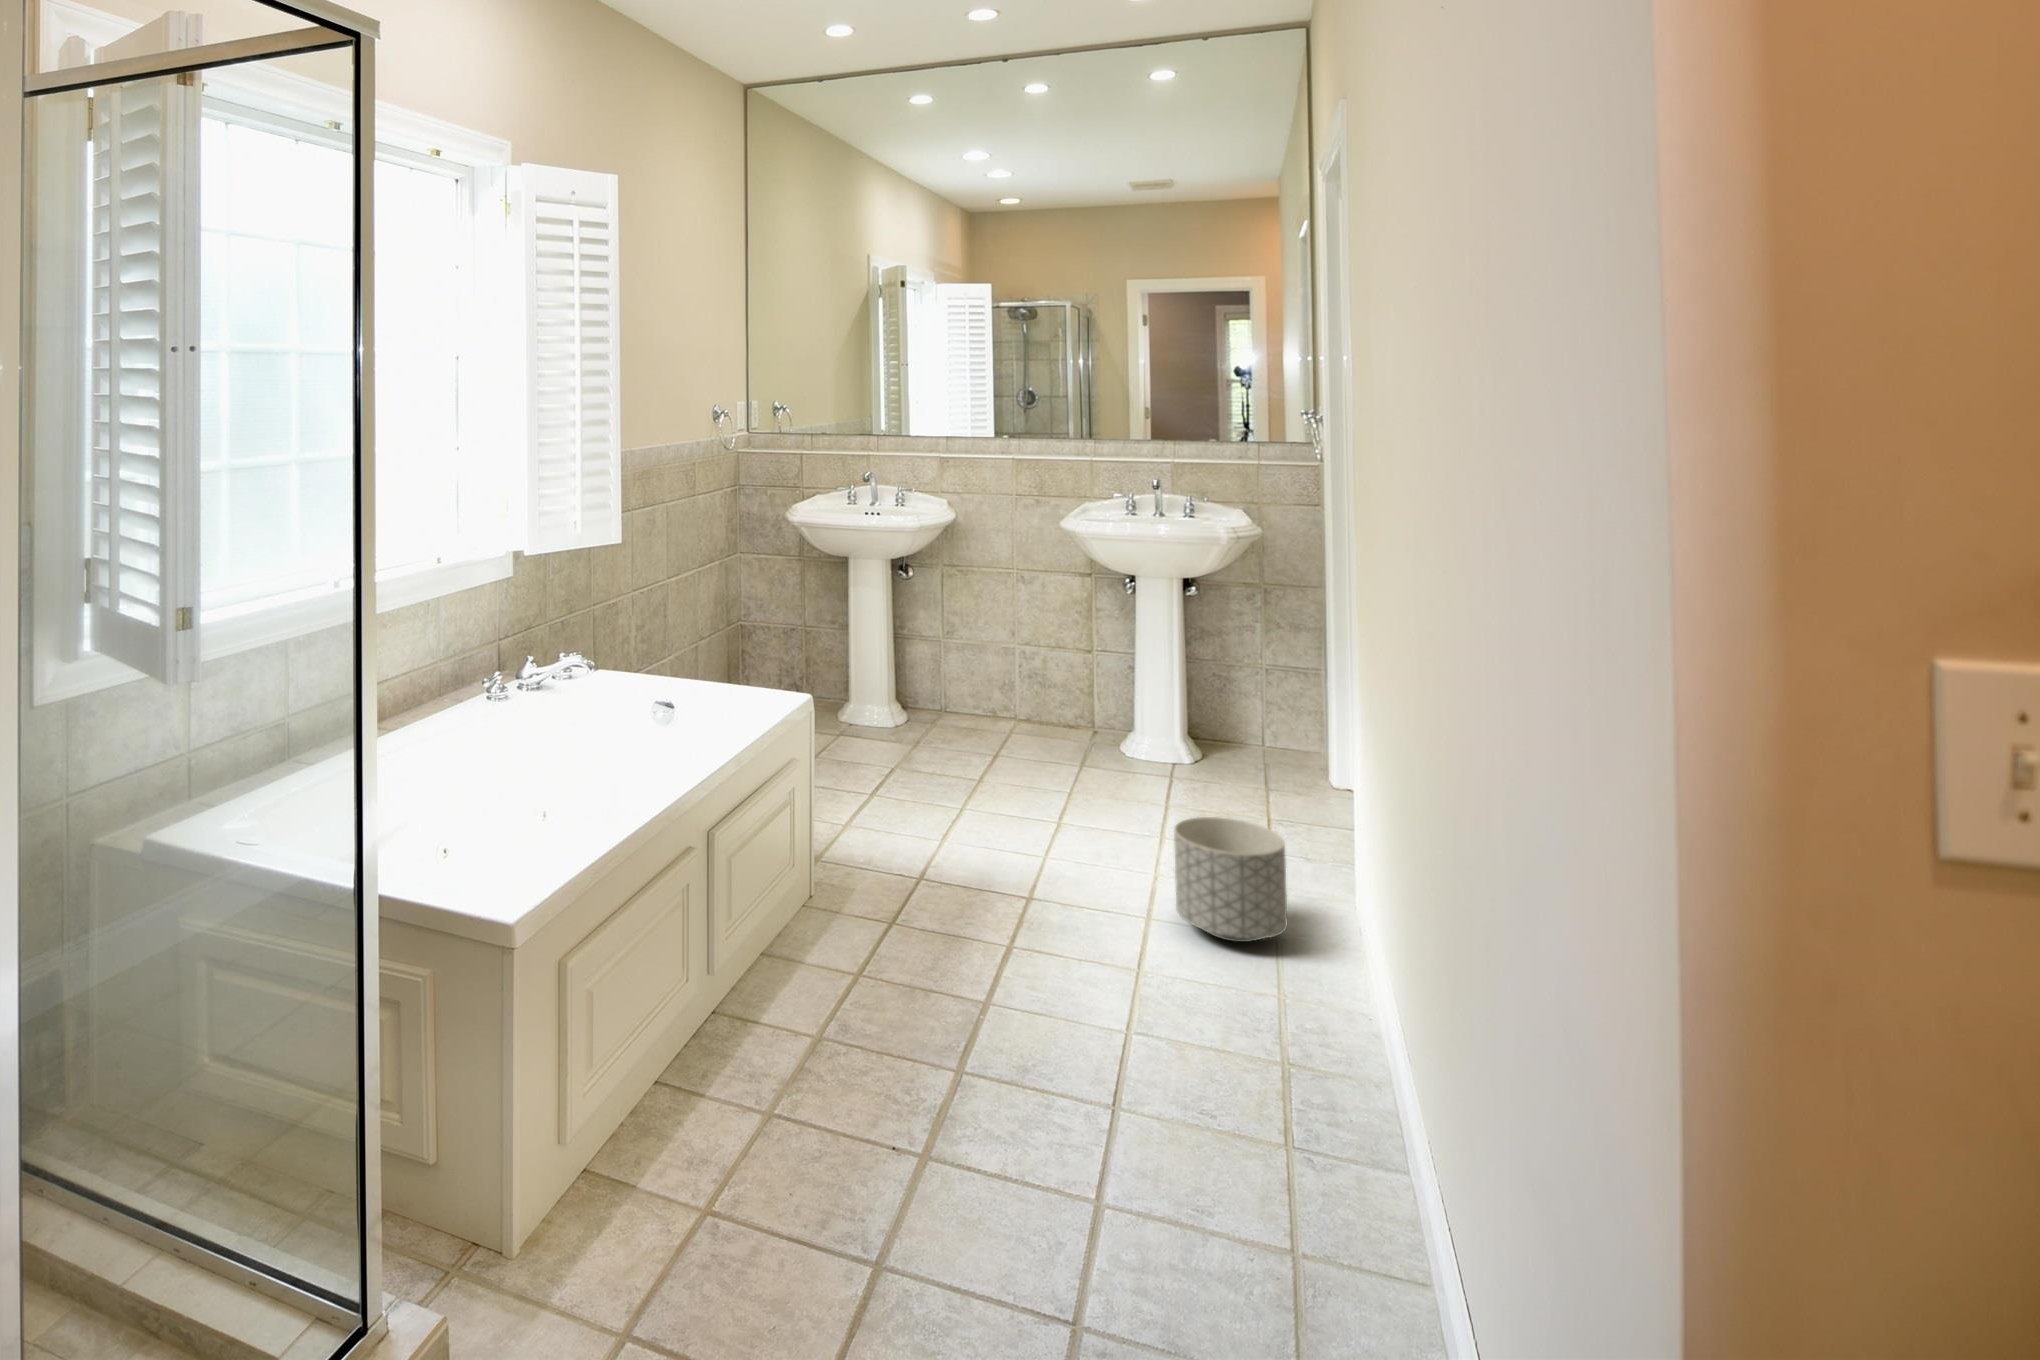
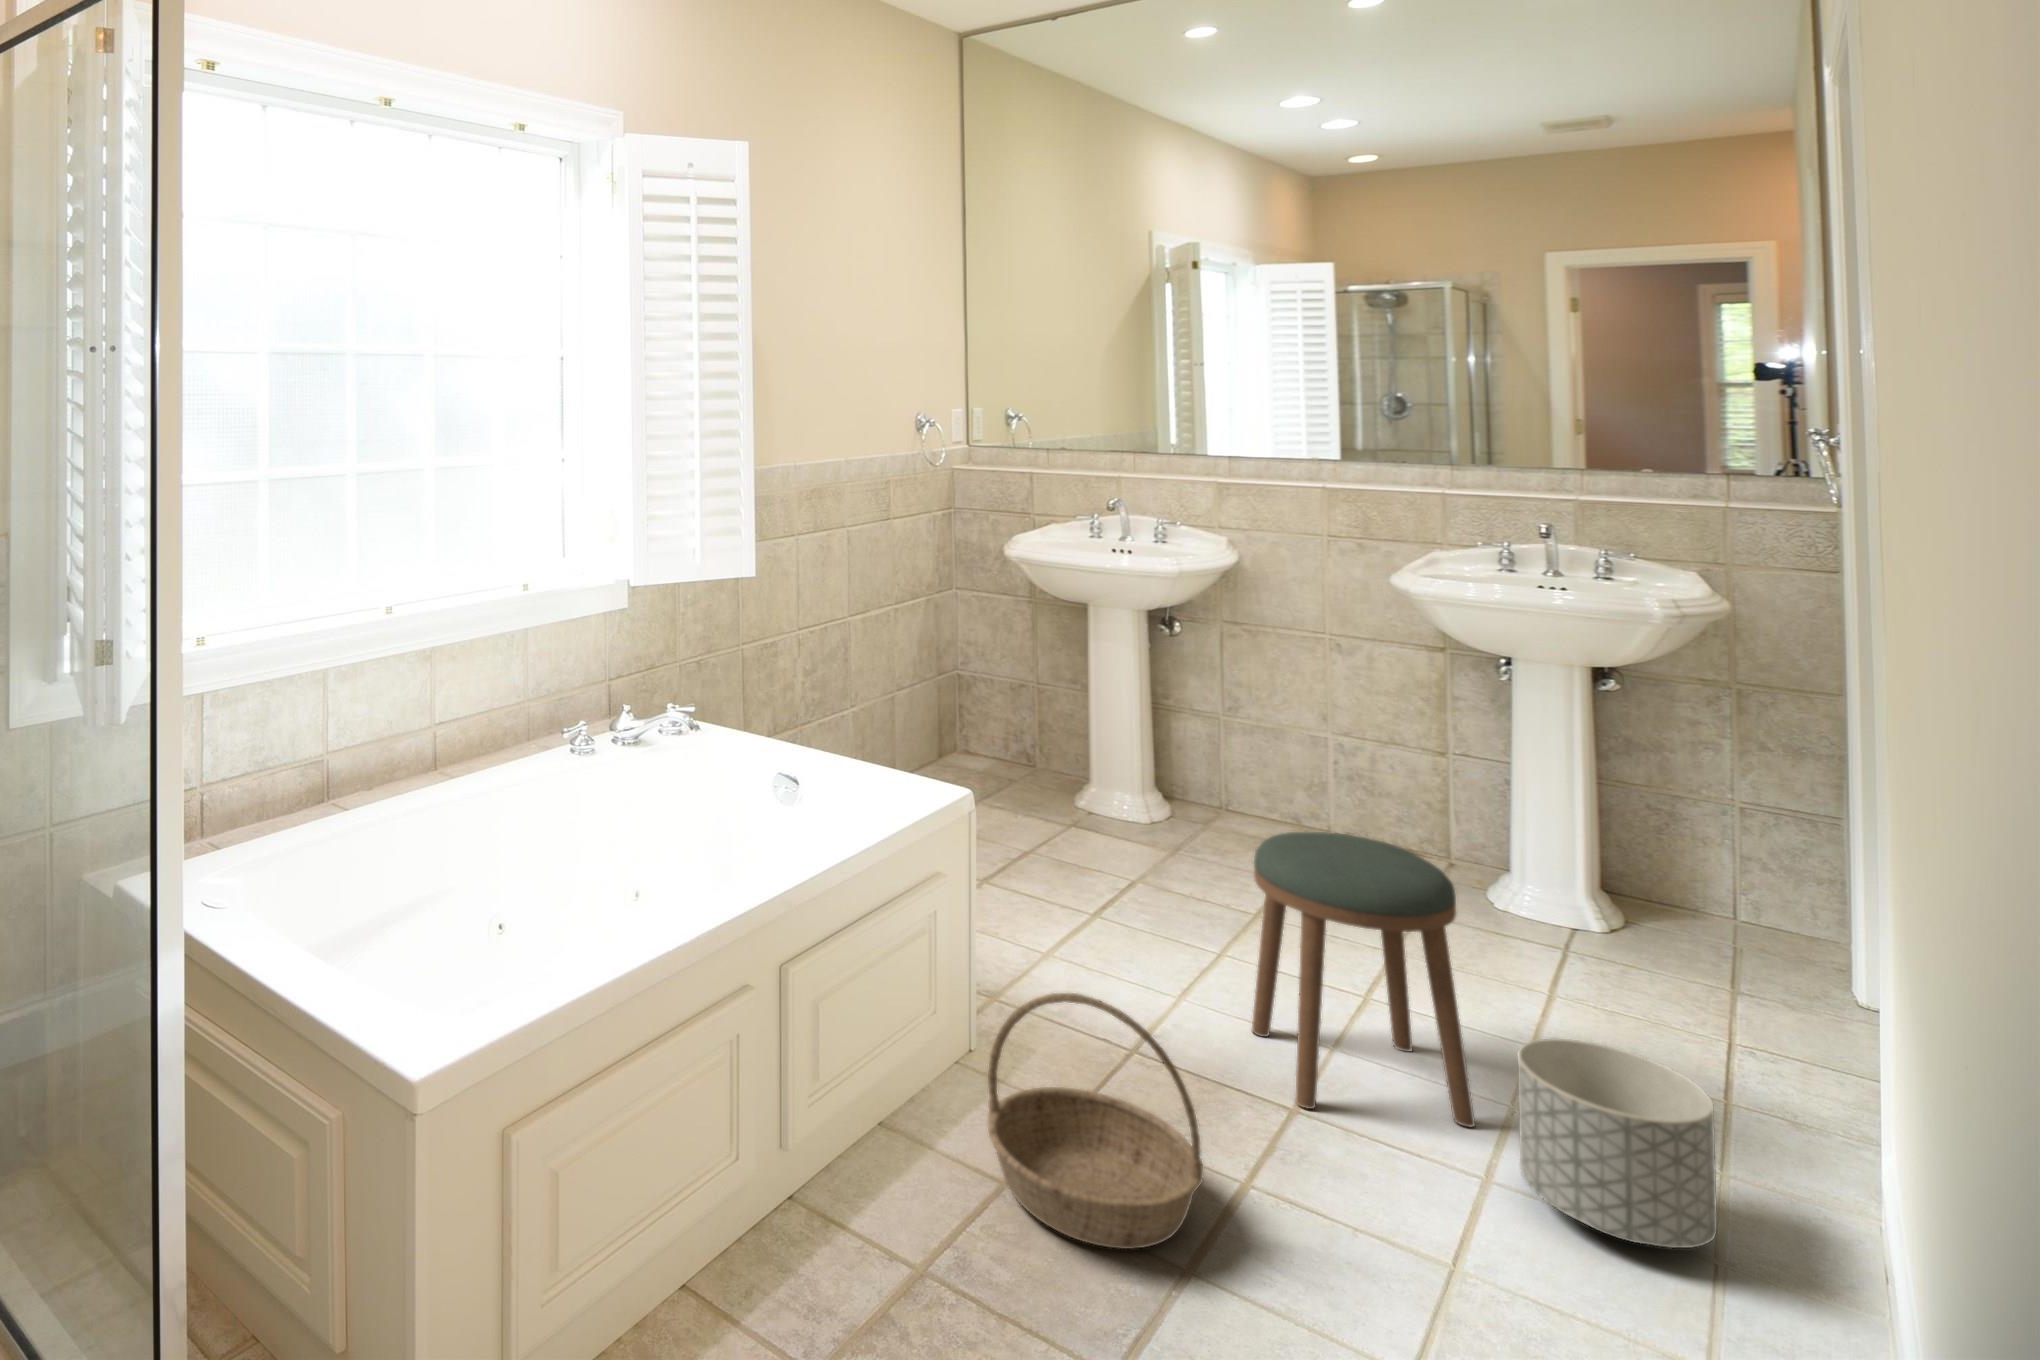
stool: none [995,702,1143,900] -> present [1252,832,1475,1127]
basket: none [843,827,997,1009] -> present [988,993,1203,1249]

